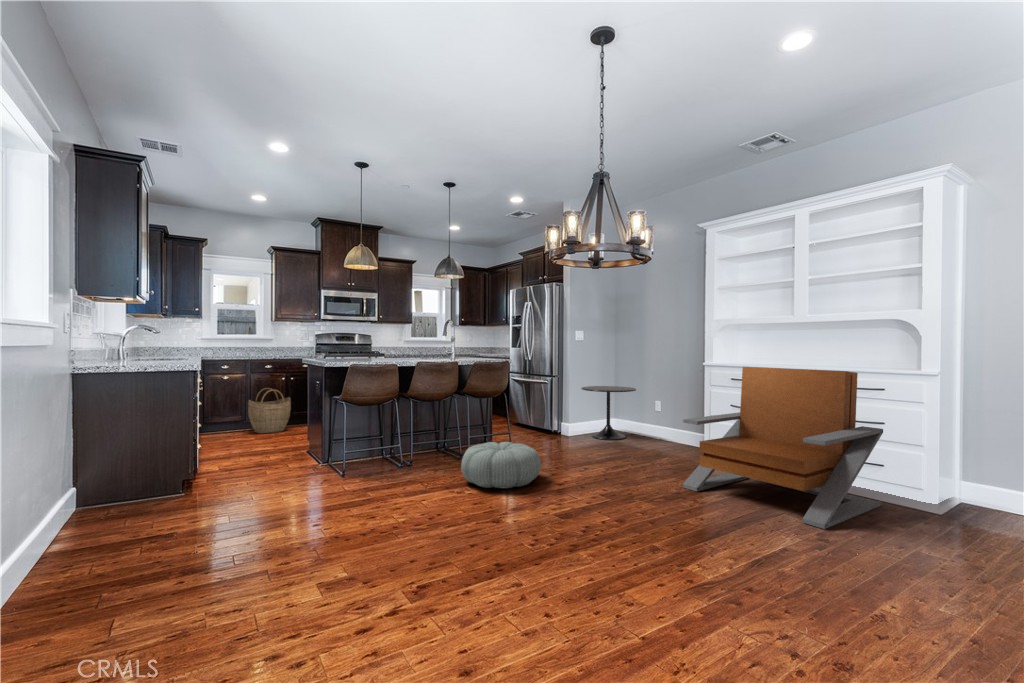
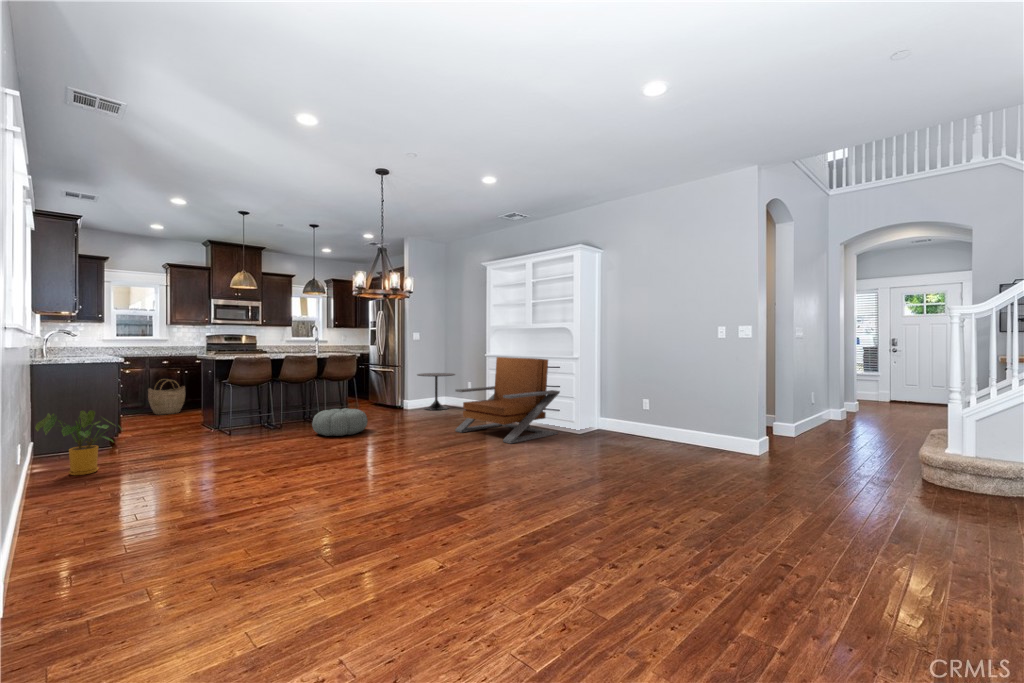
house plant: none [48,454,186,567] -> present [36,411,122,475]

